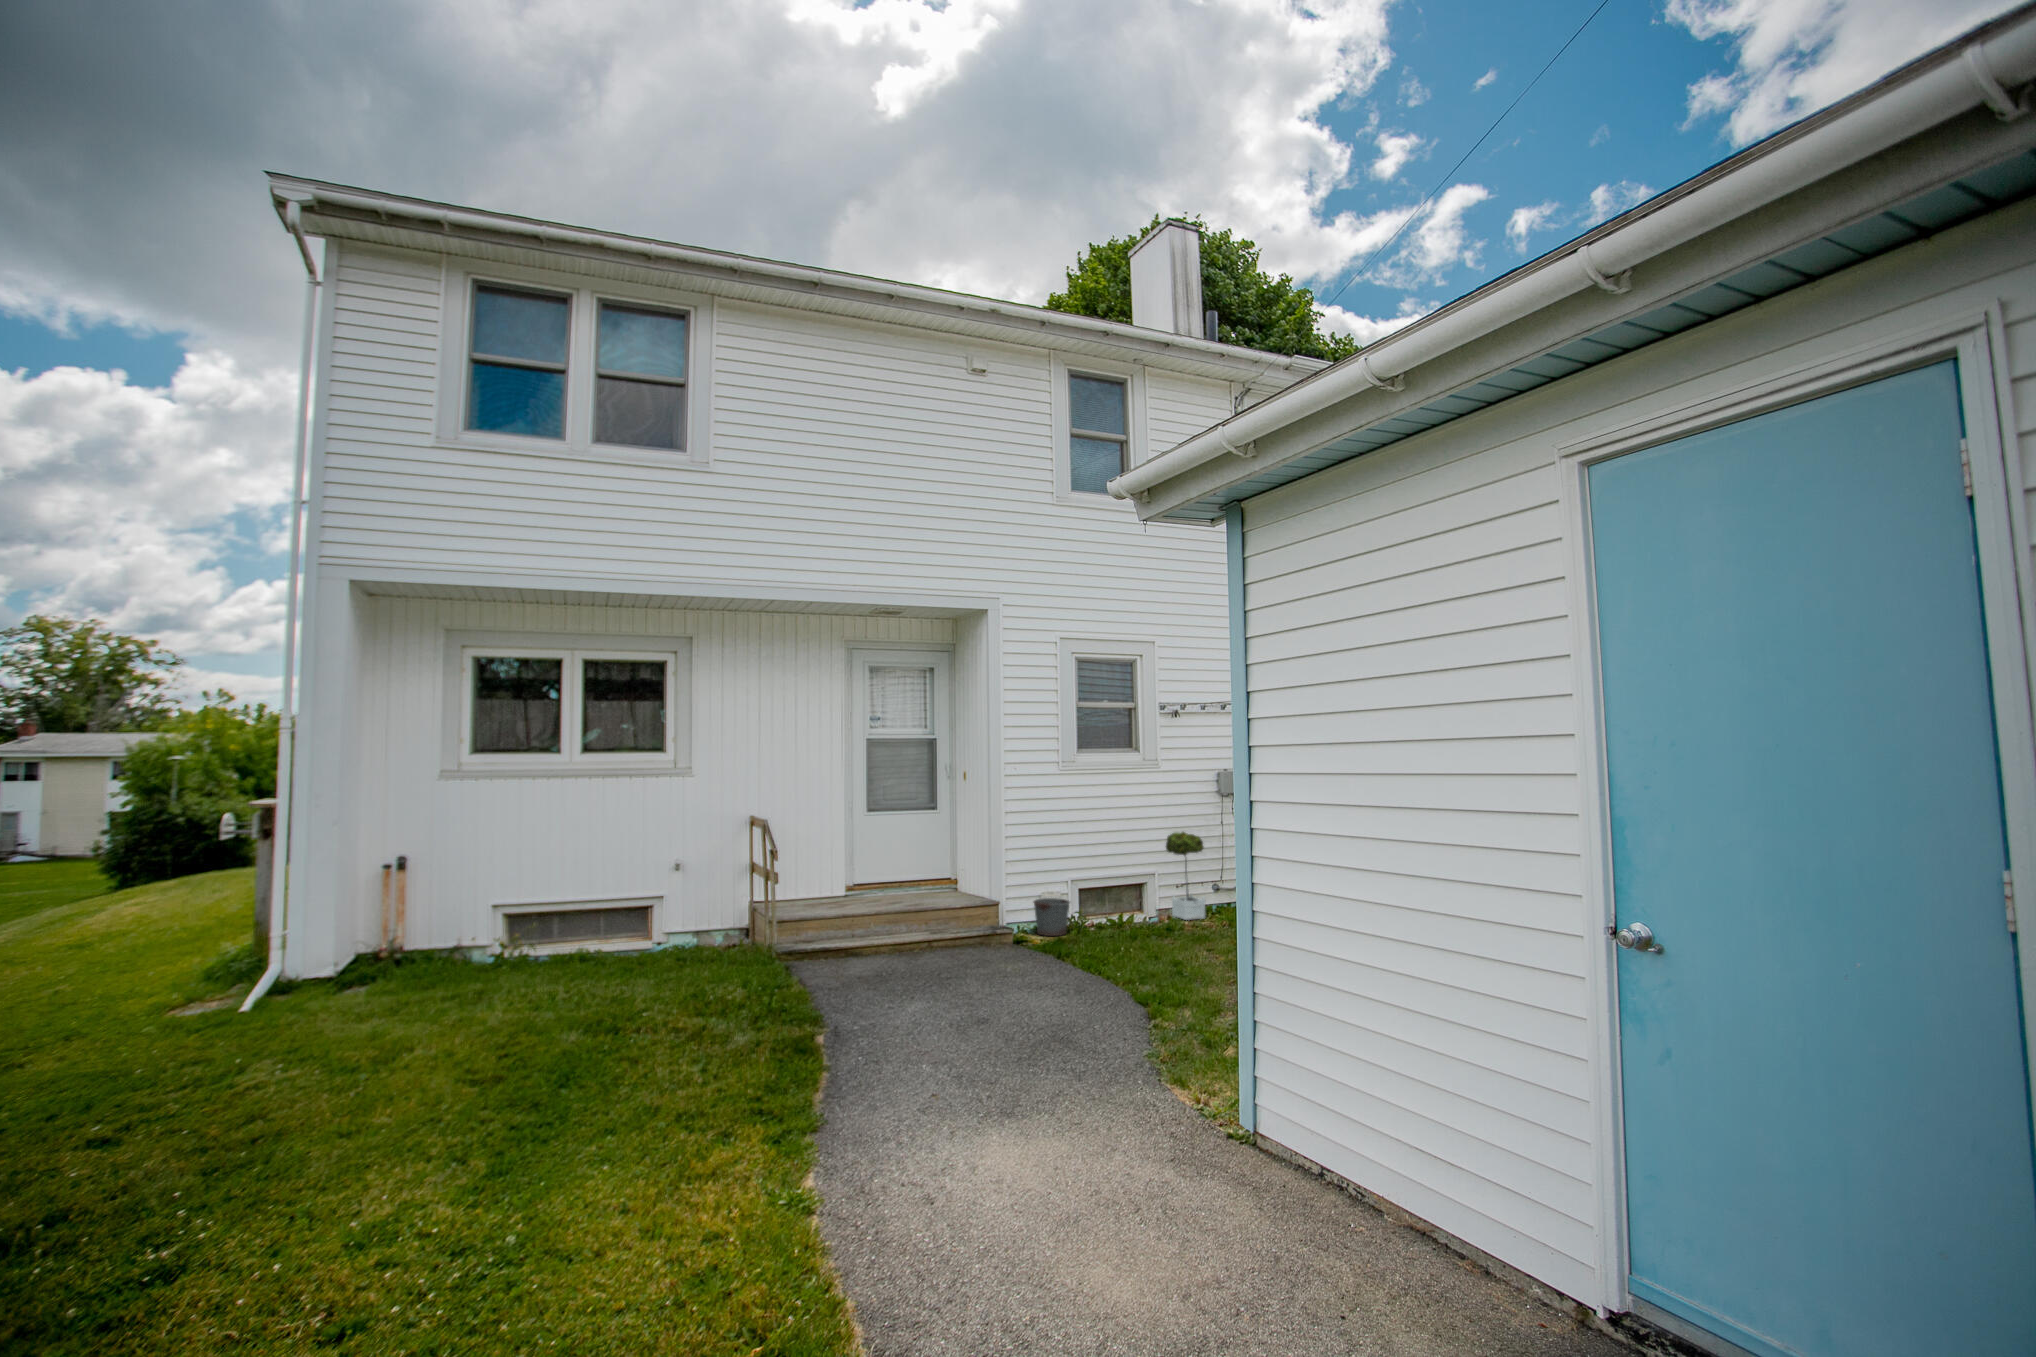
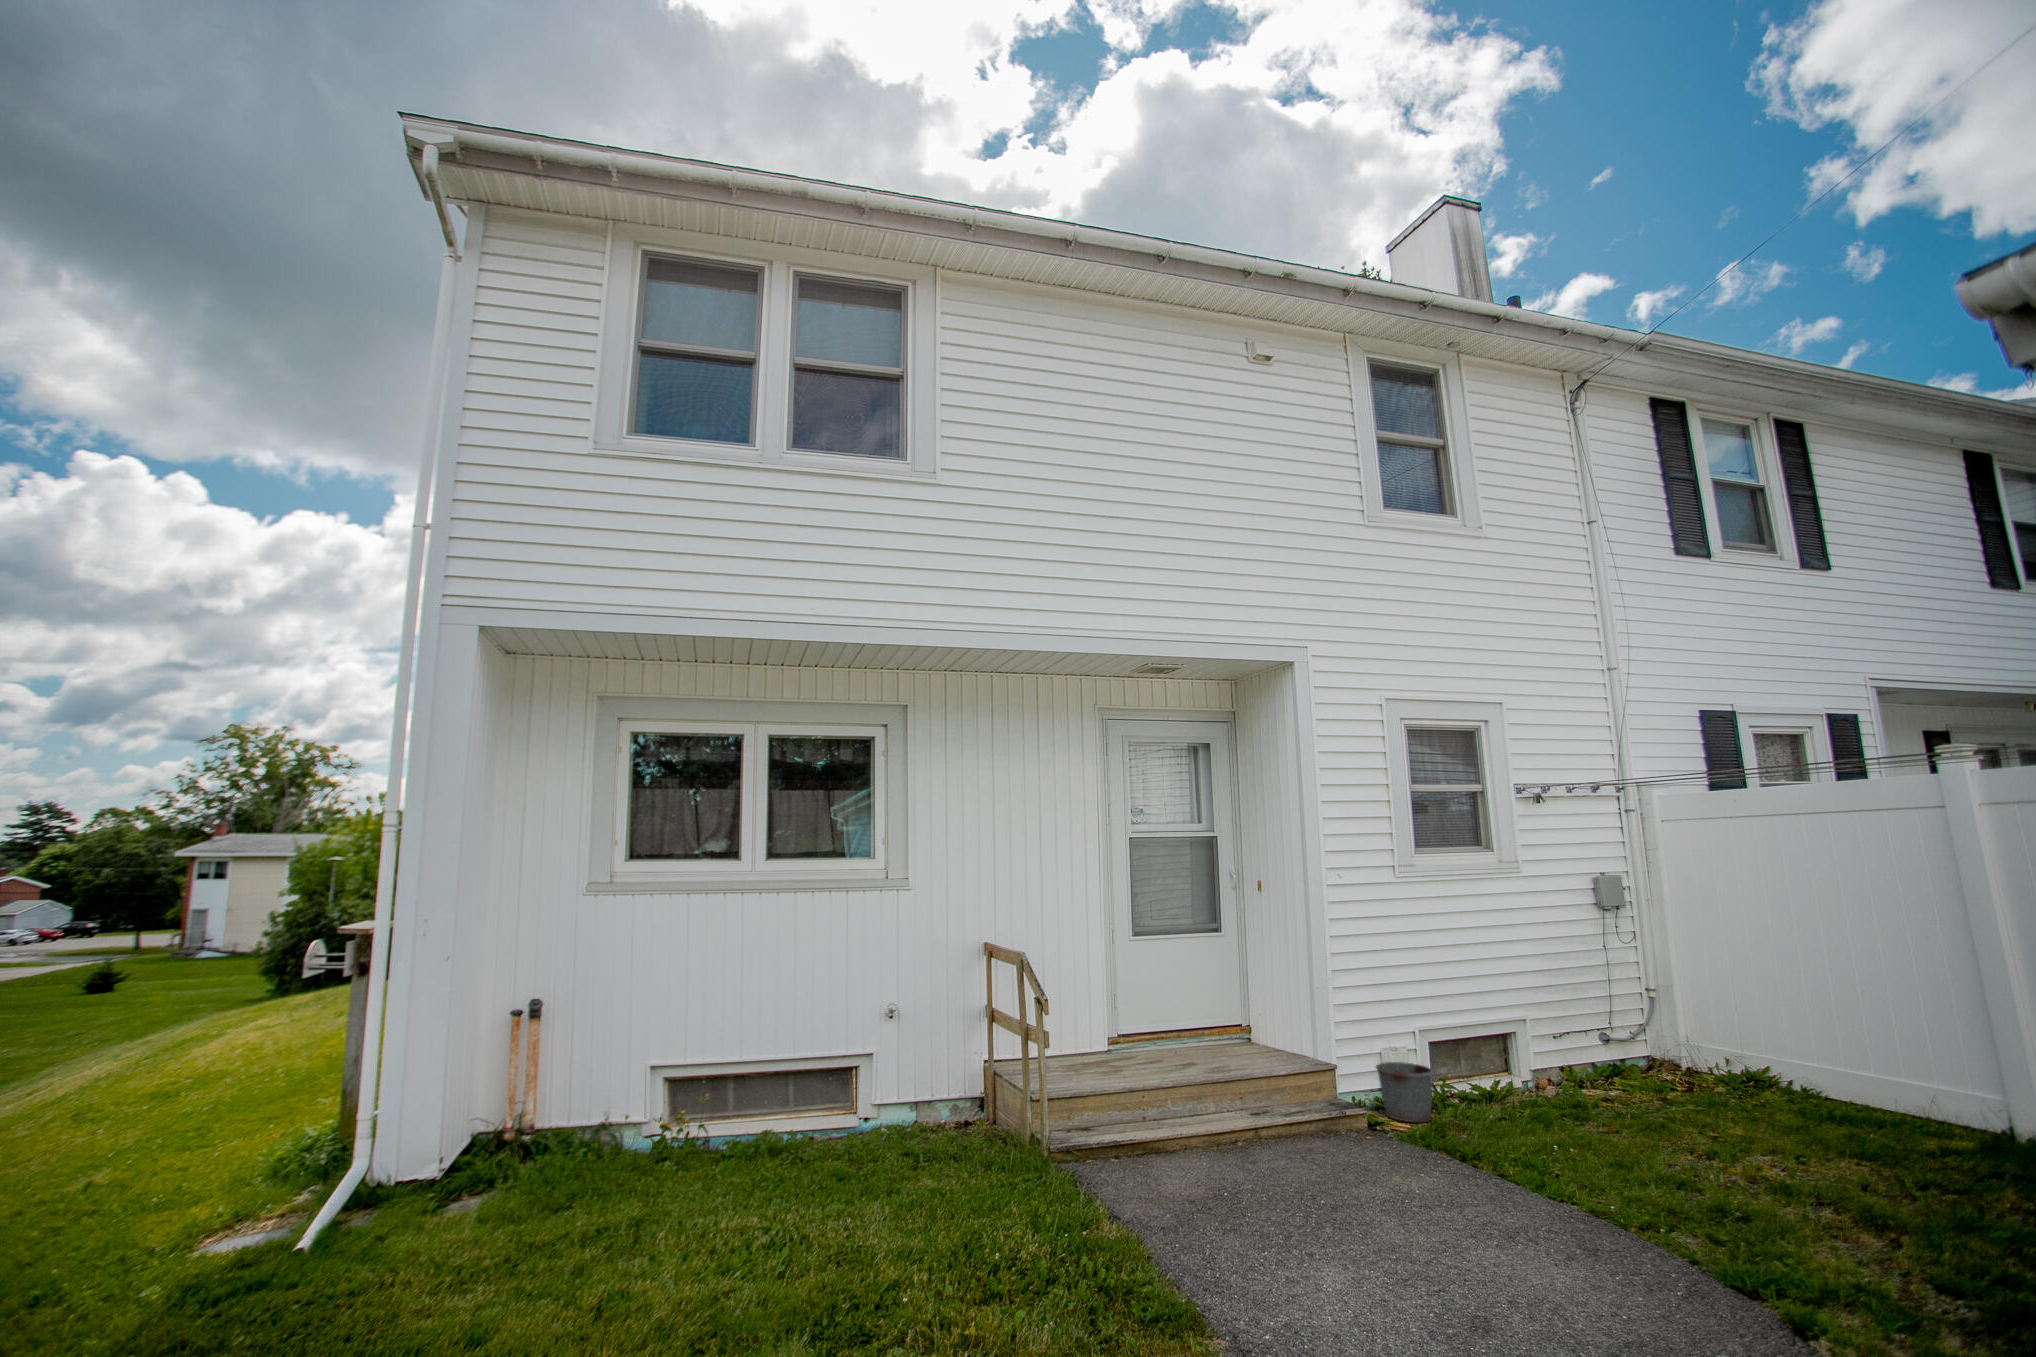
potted tree: present [1166,832,1205,920] -> none [1544,963,1621,1097]

